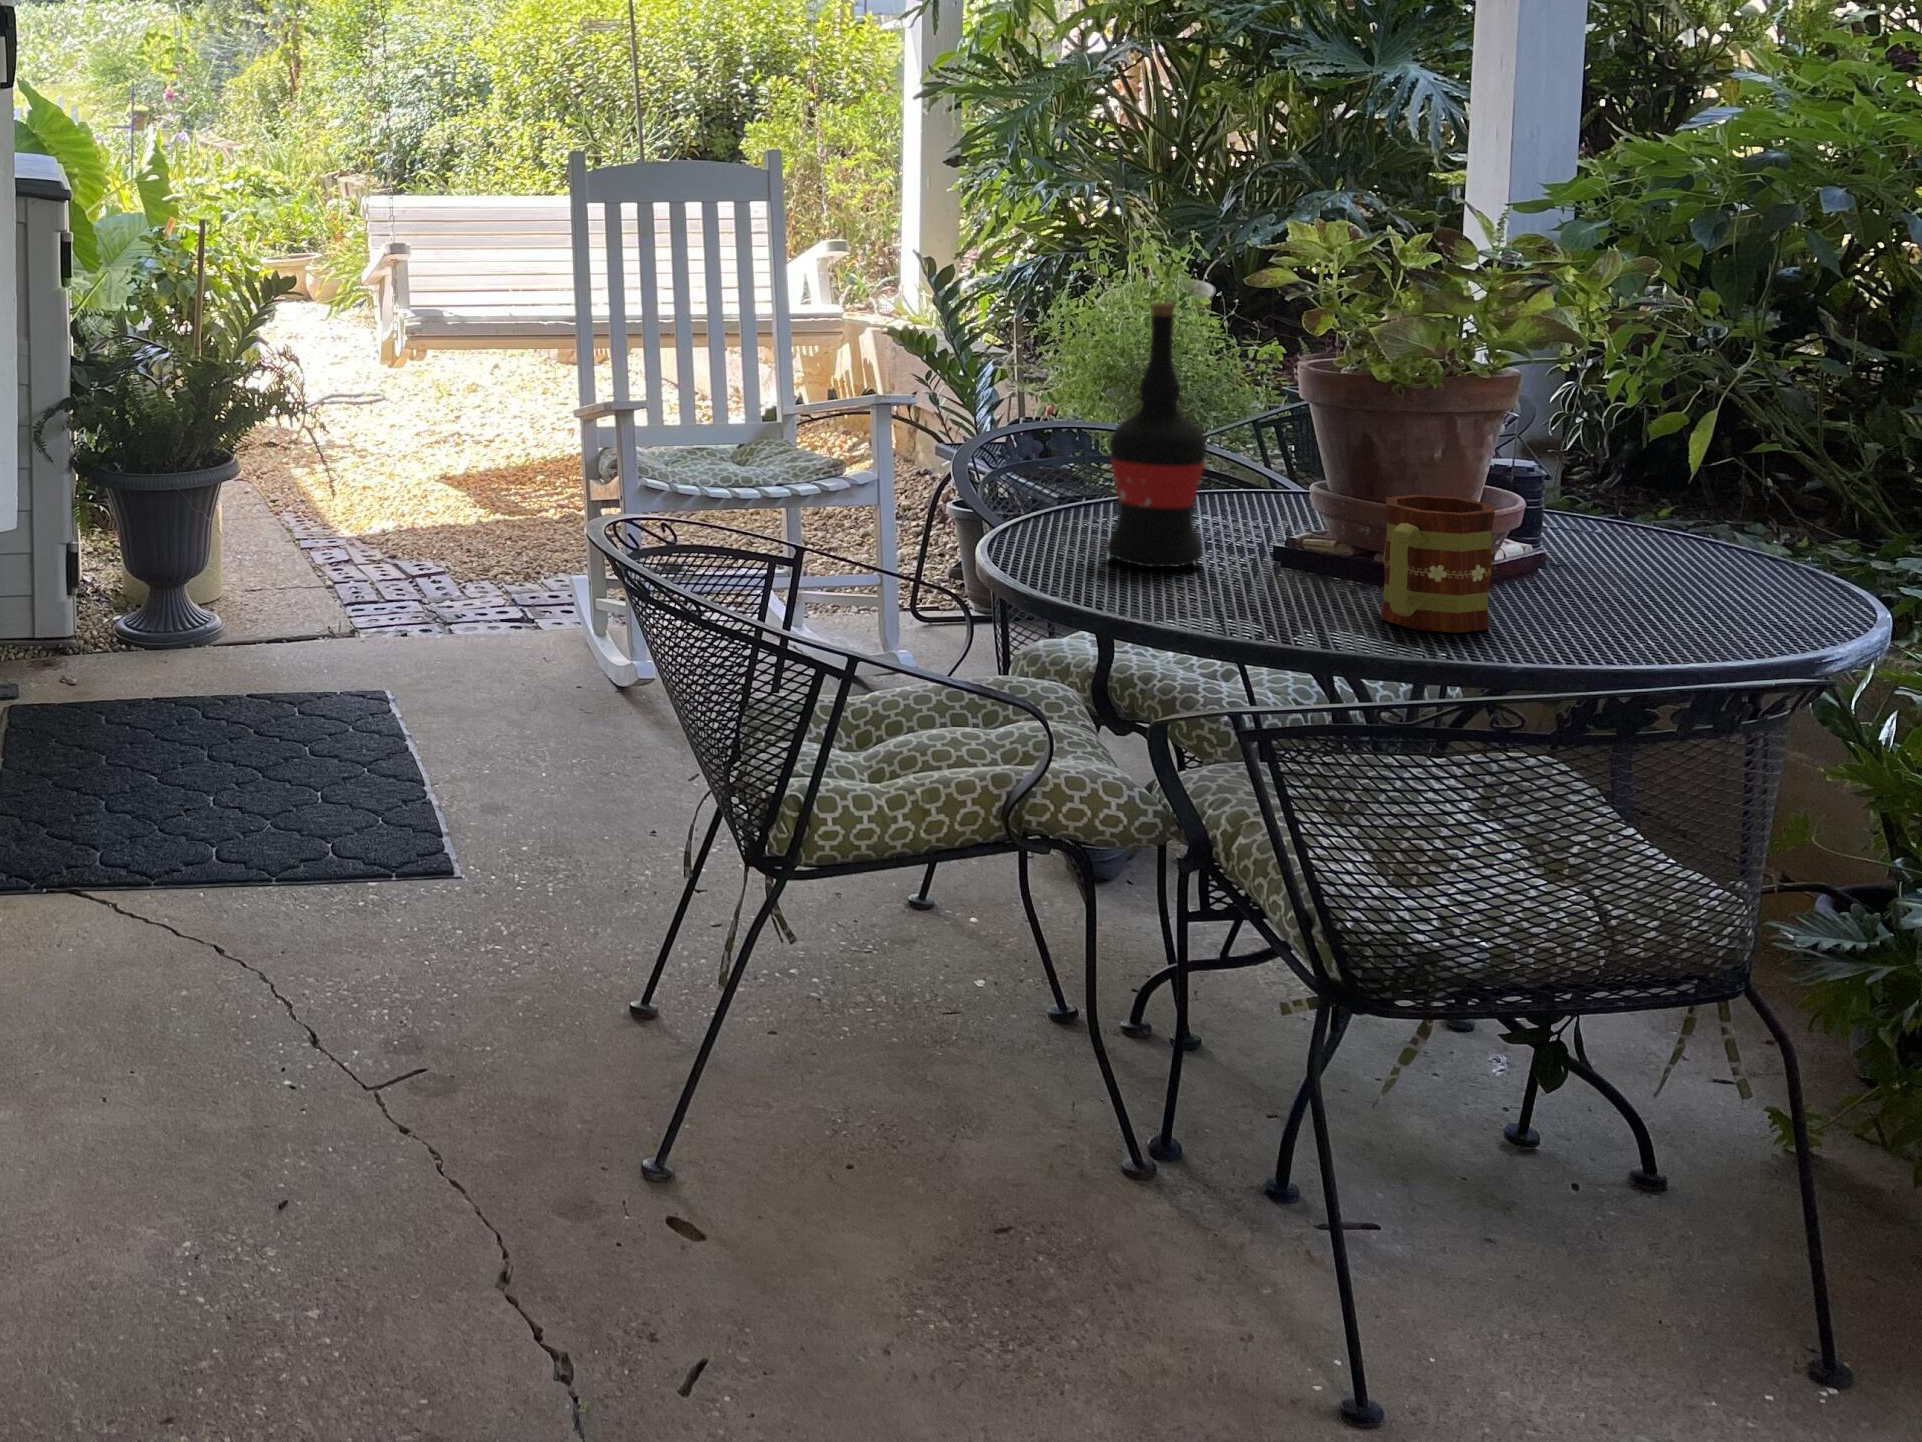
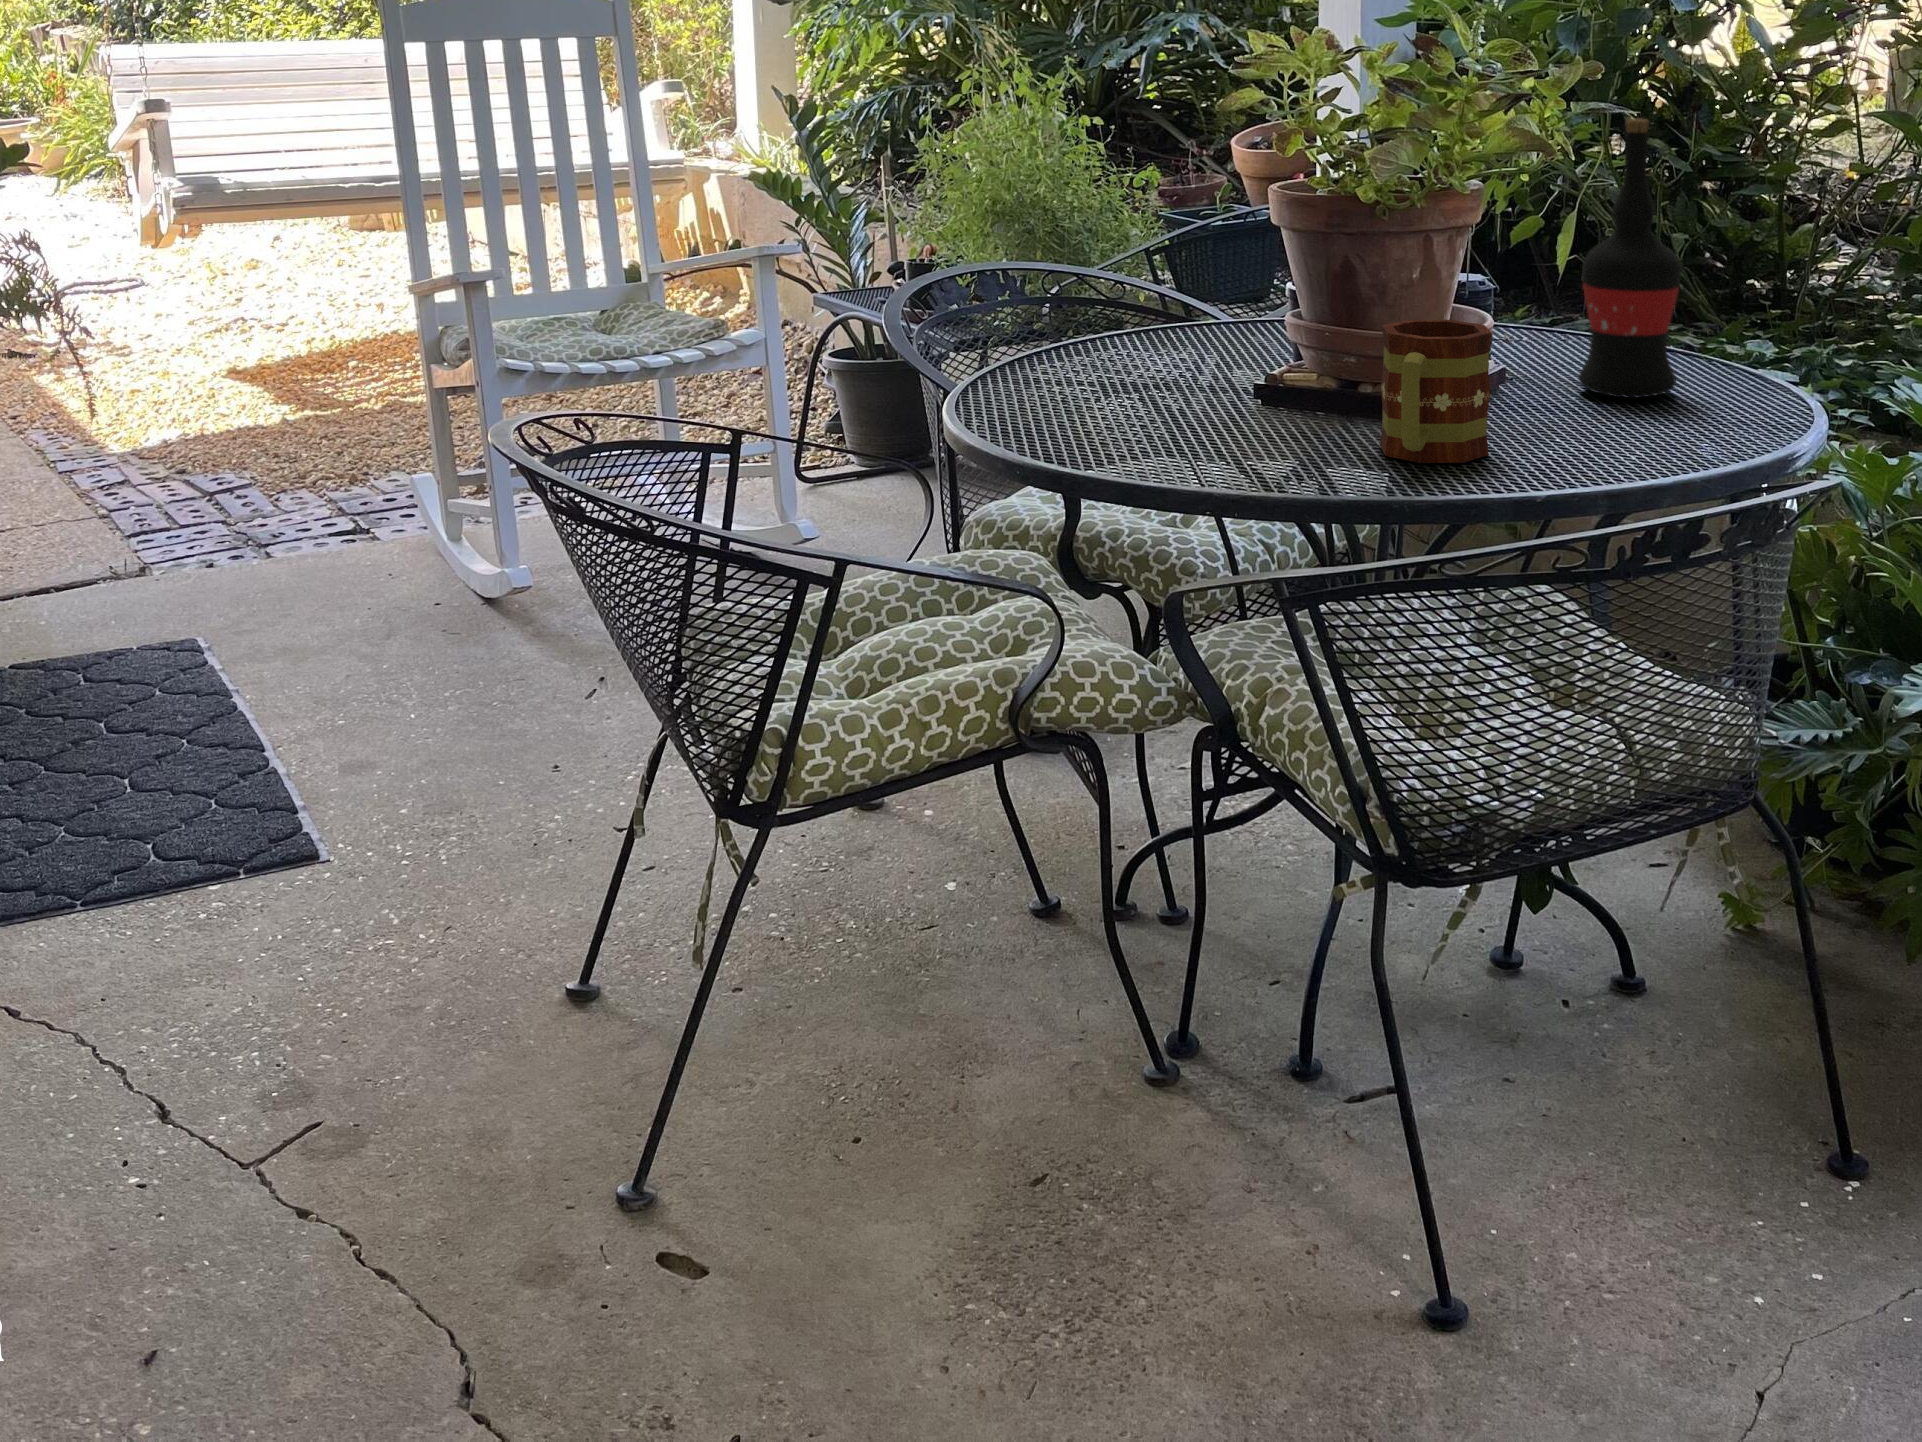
wine bottle: present [1107,302,1207,567] -> present [1579,118,1681,398]

